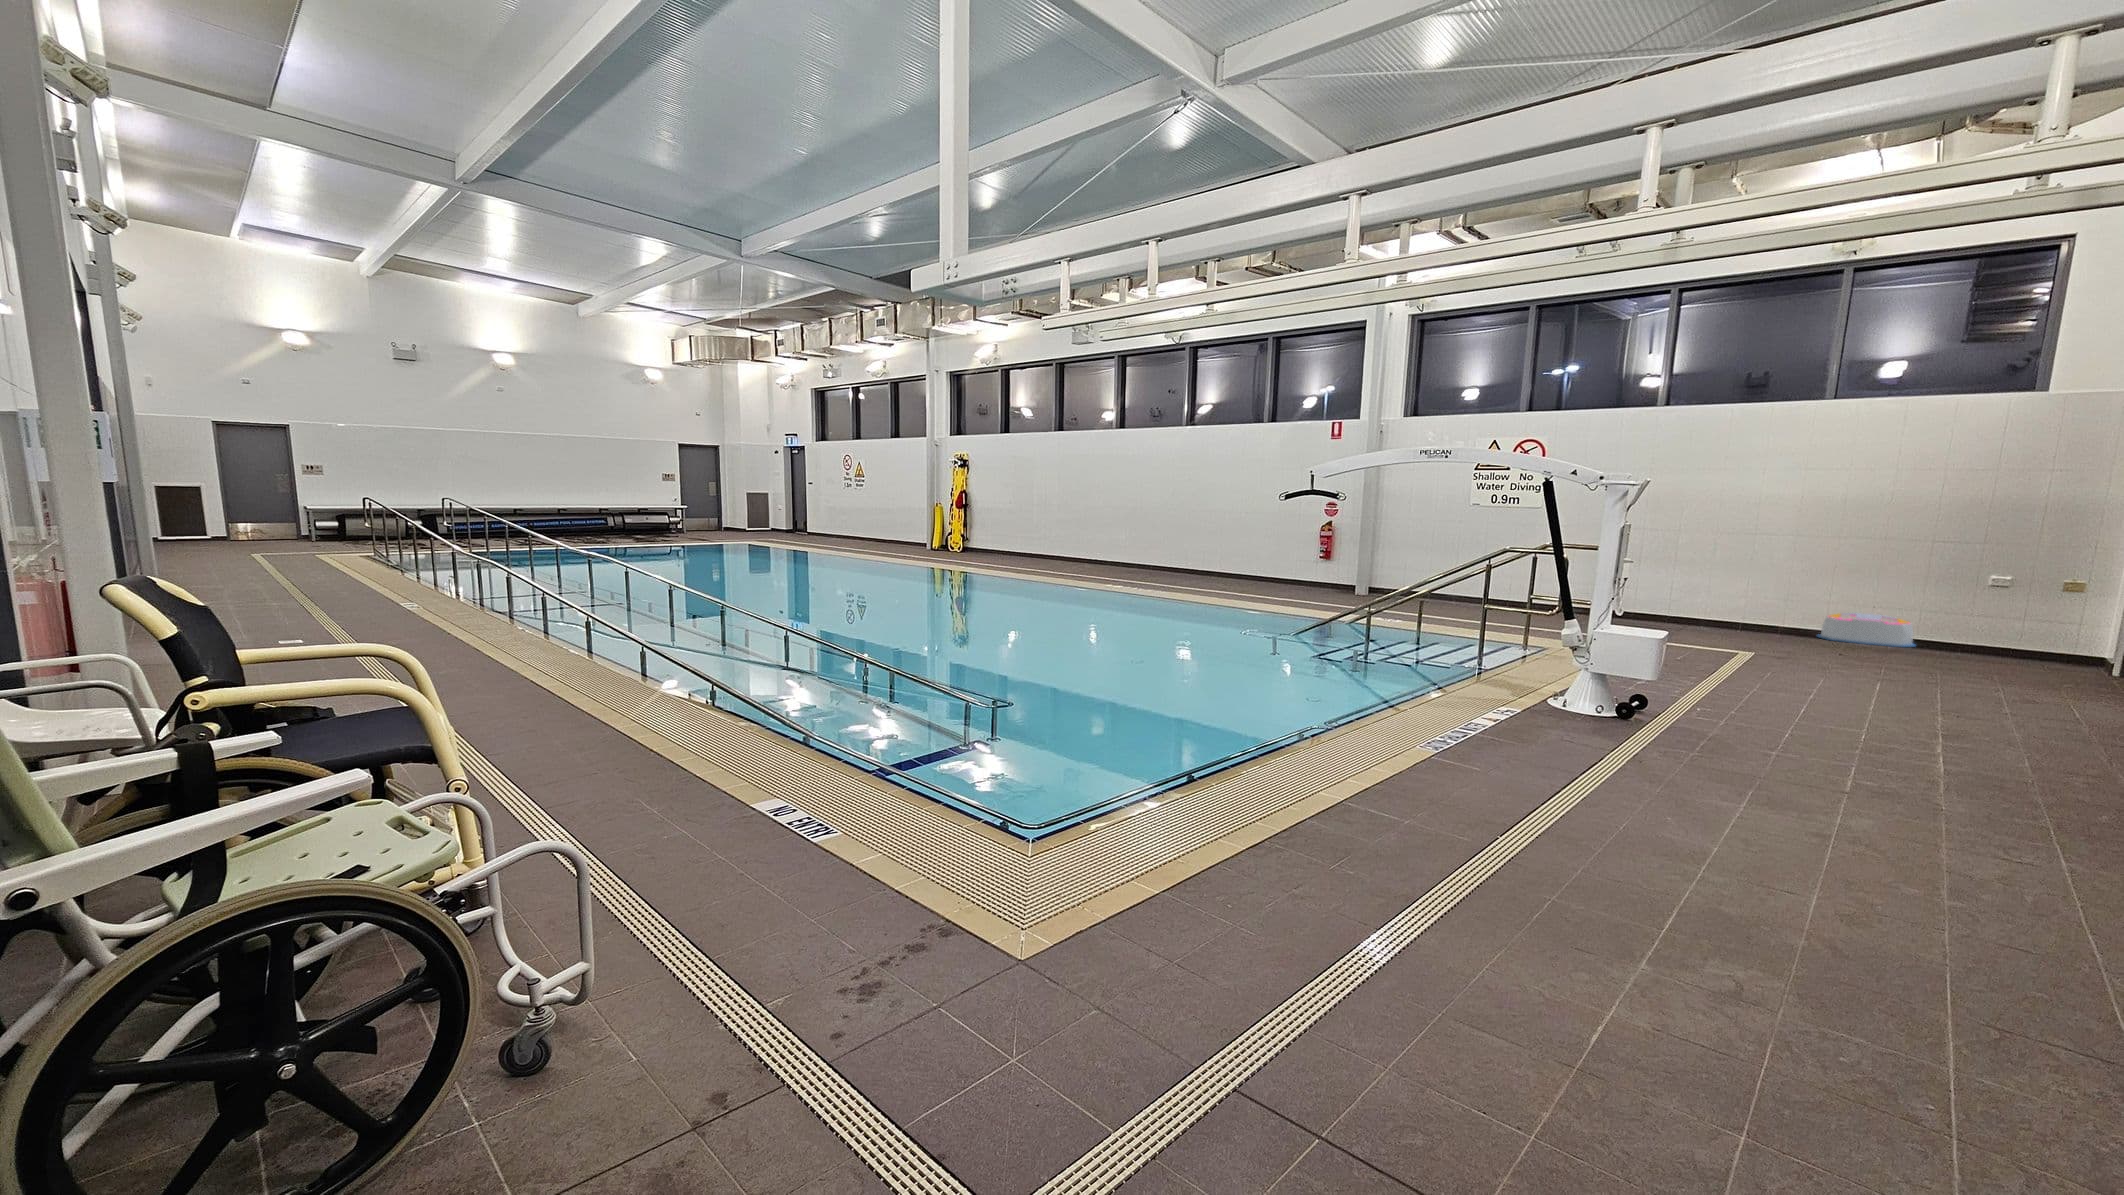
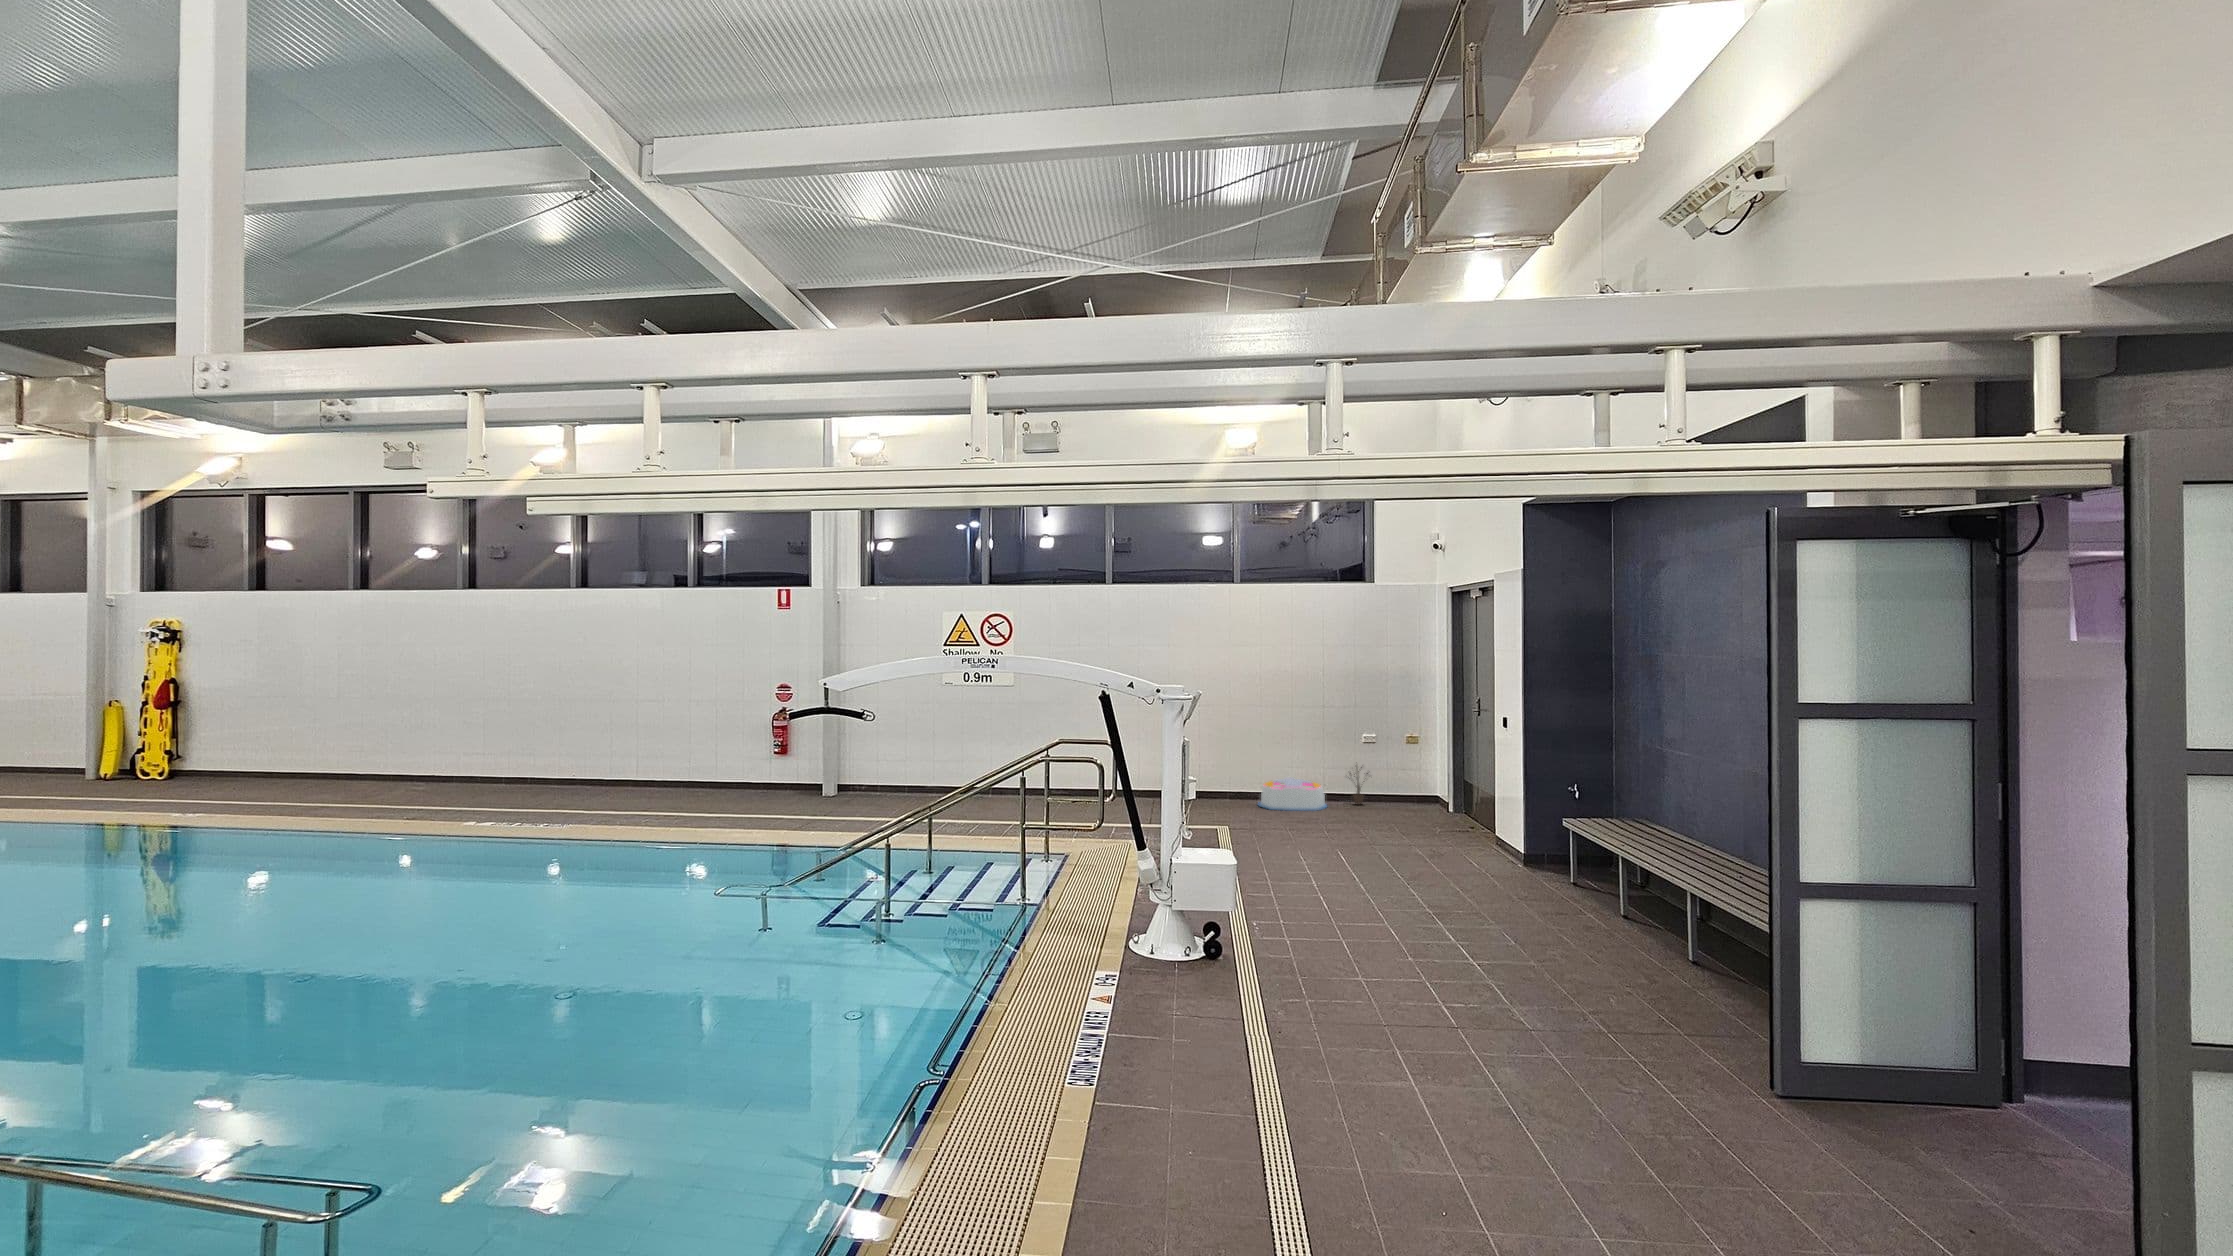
decorative plant: none [1938,603,1992,650] -> present [1349,766,1368,805]

